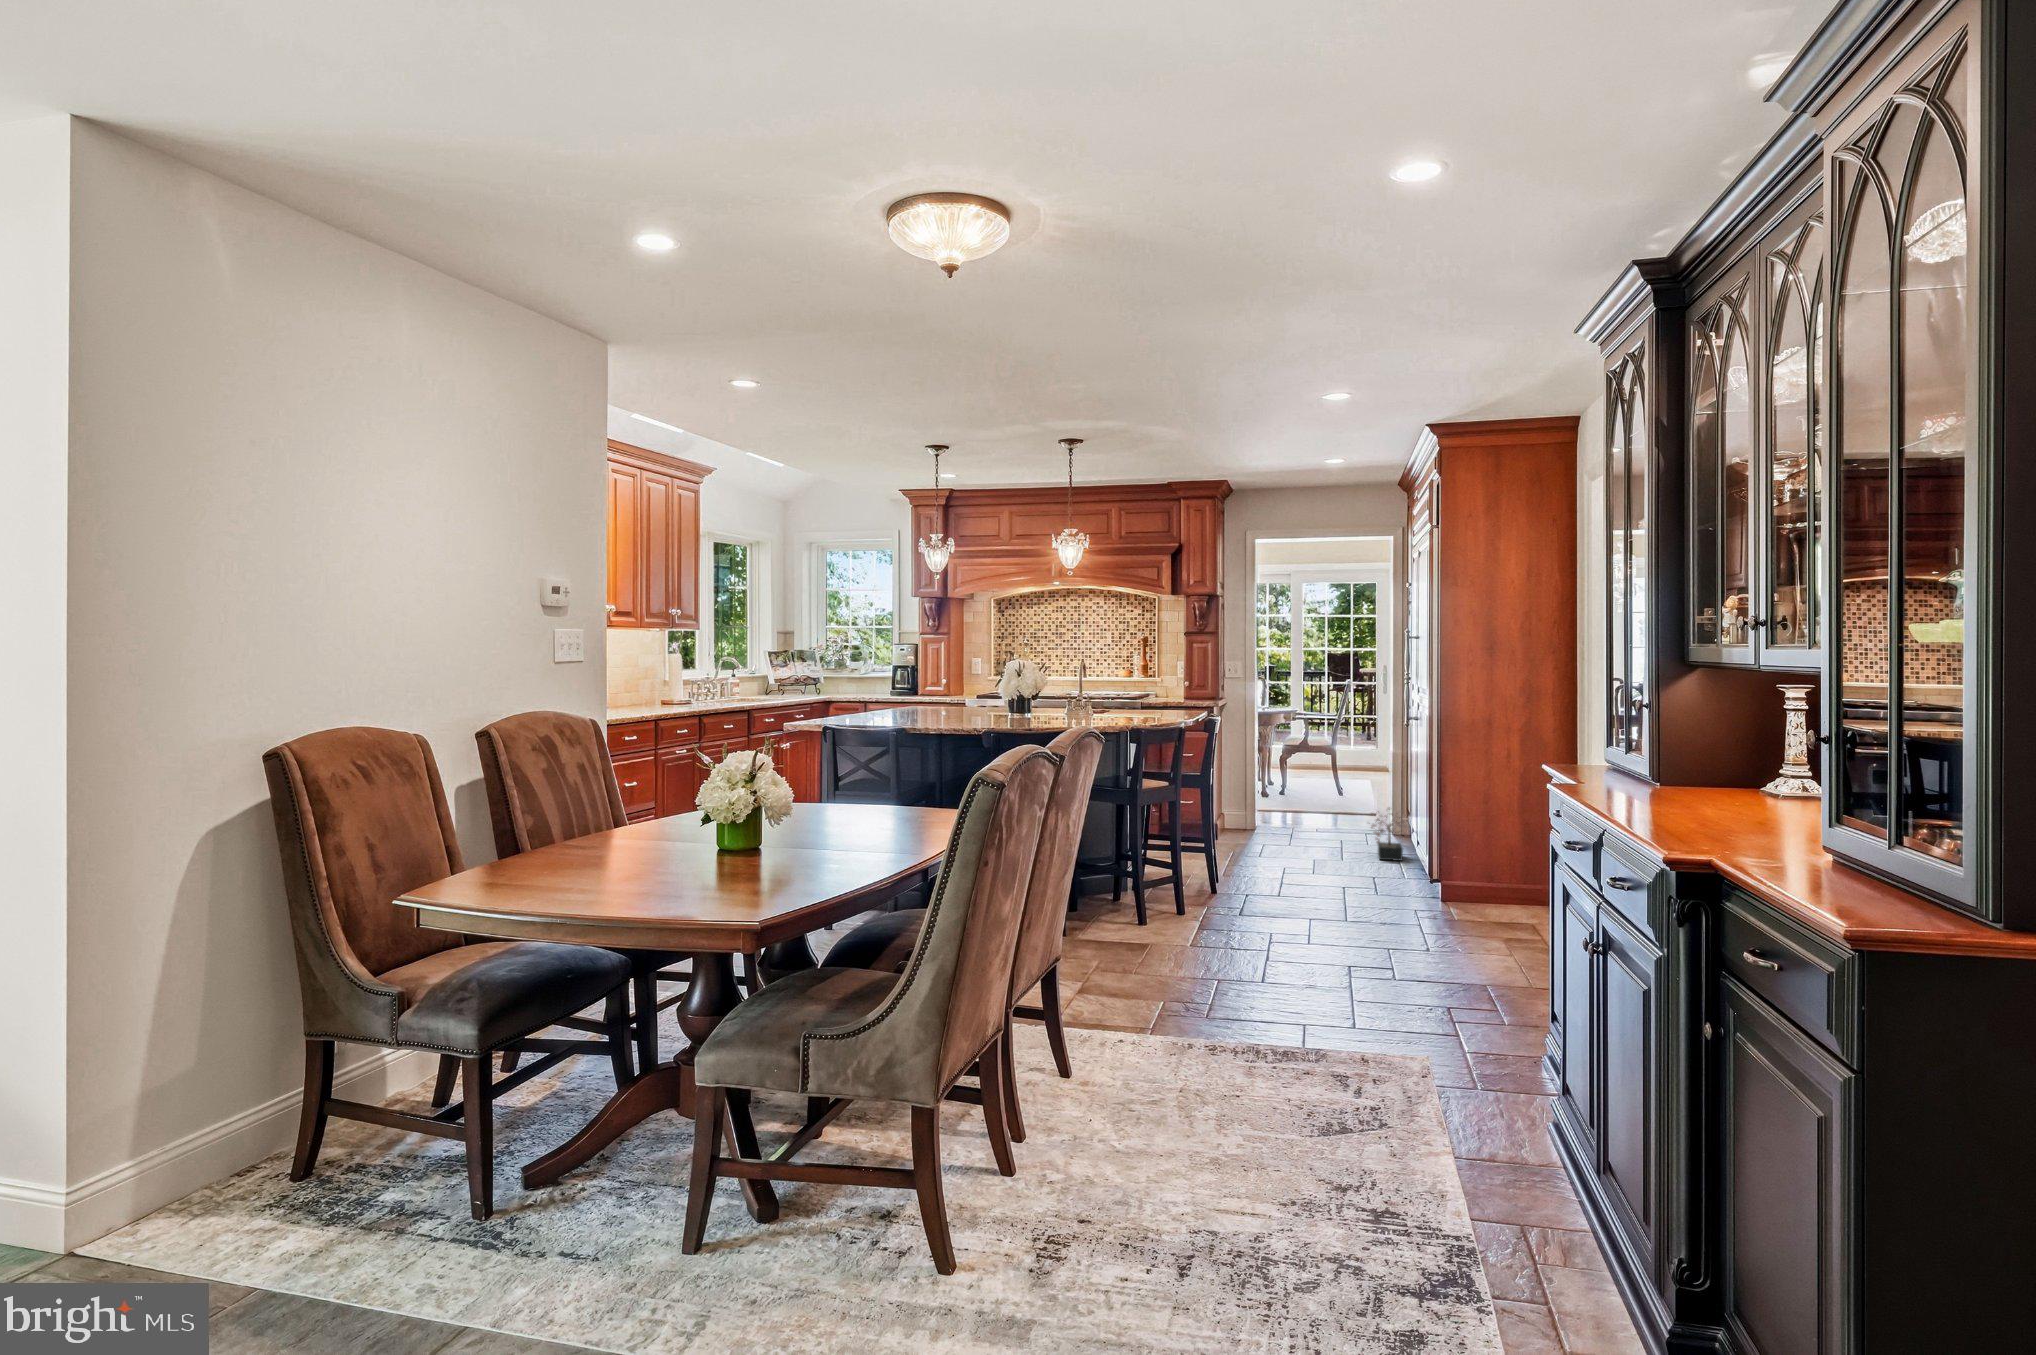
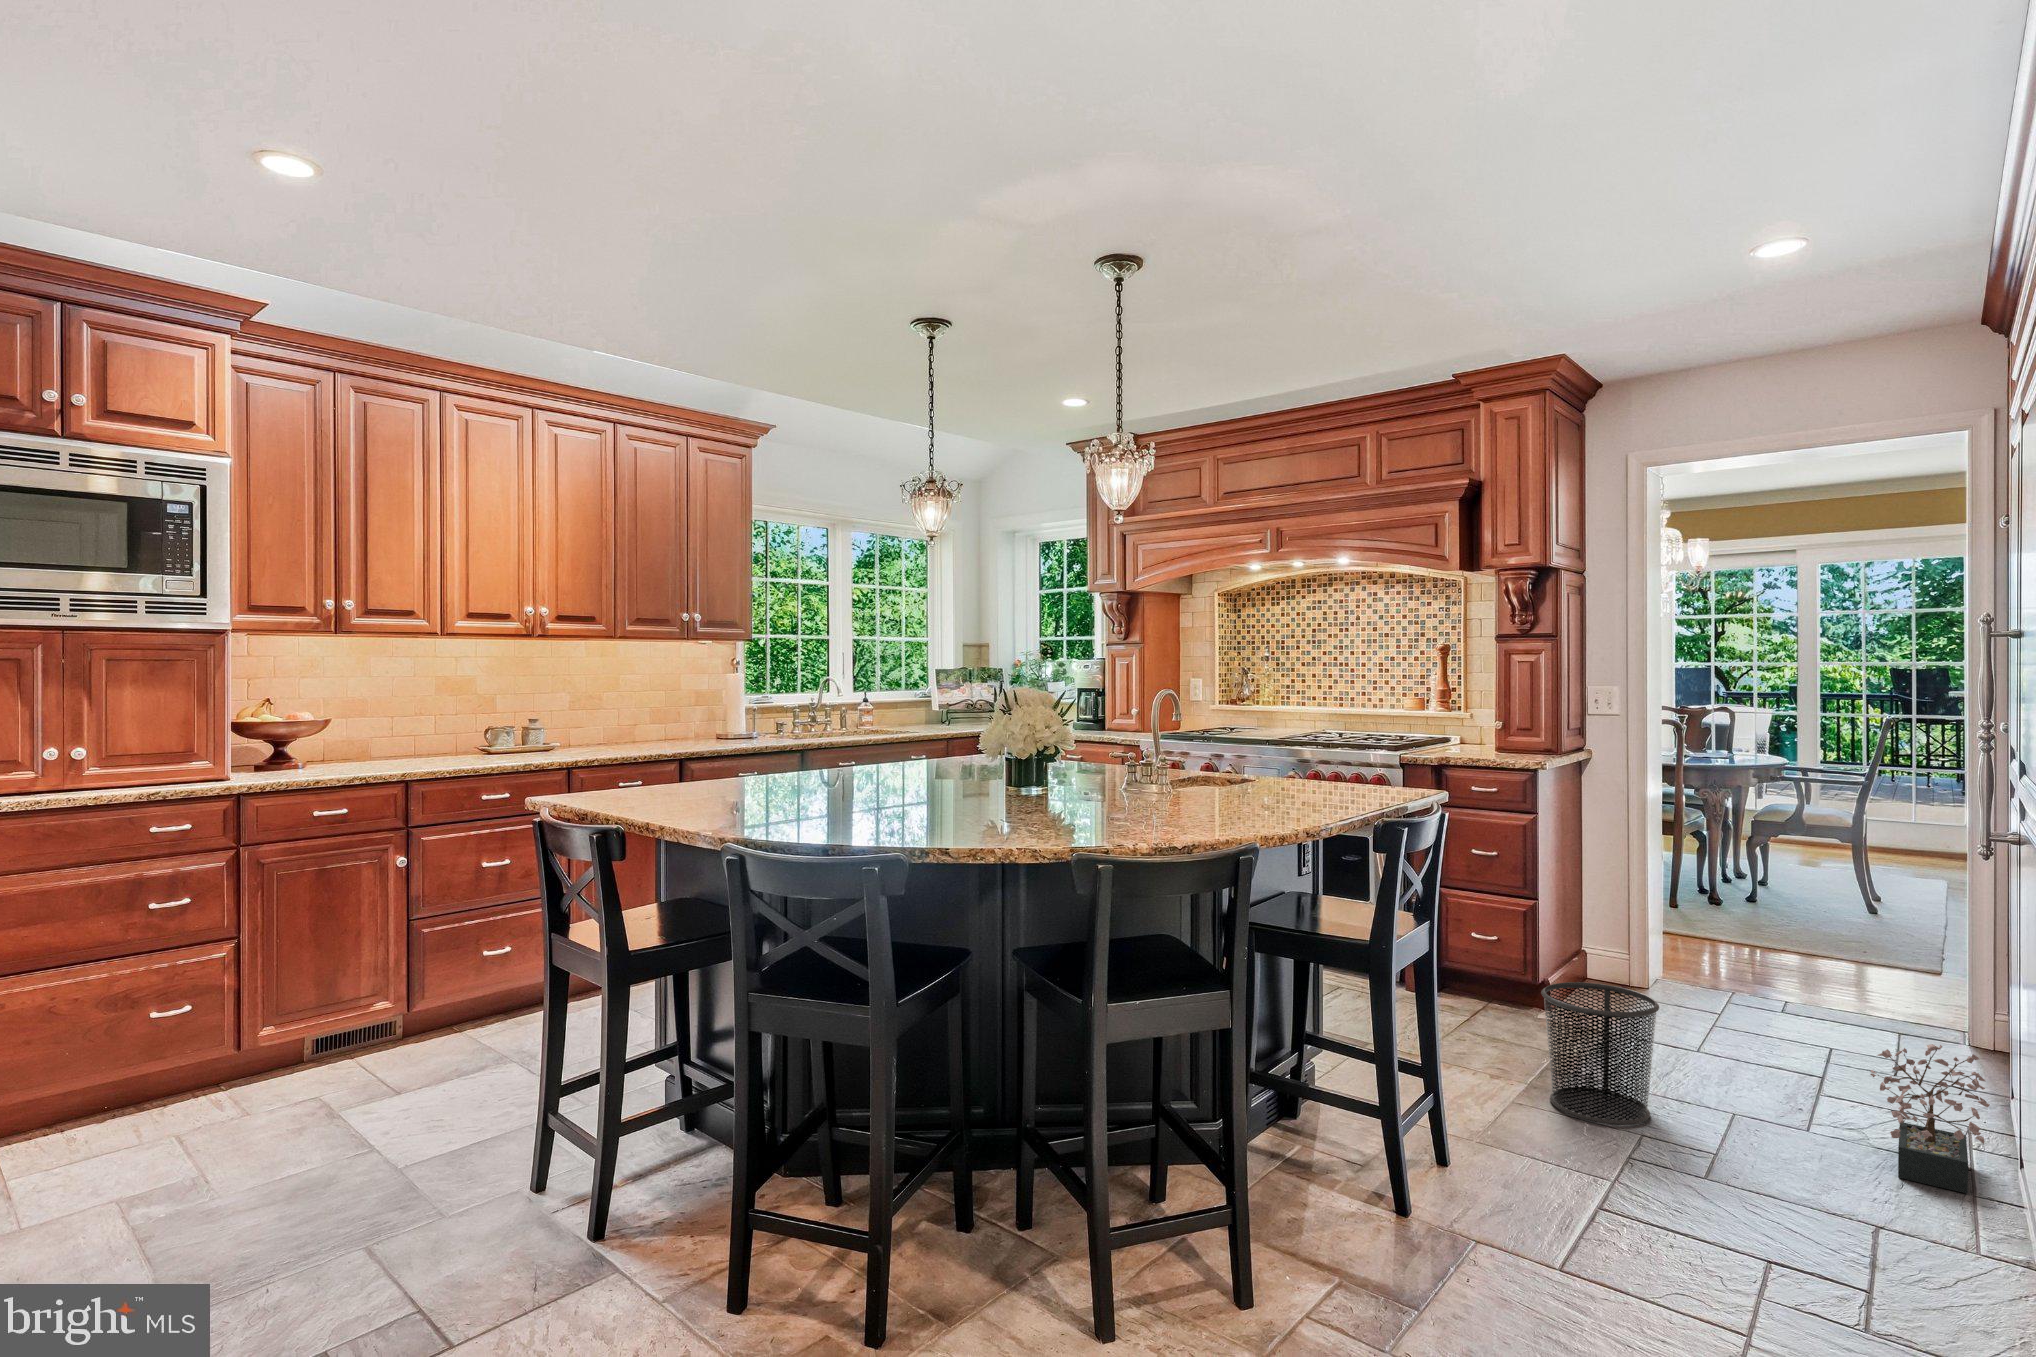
waste bin: none [1237,799,1288,858] -> present [1541,982,1659,1125]

